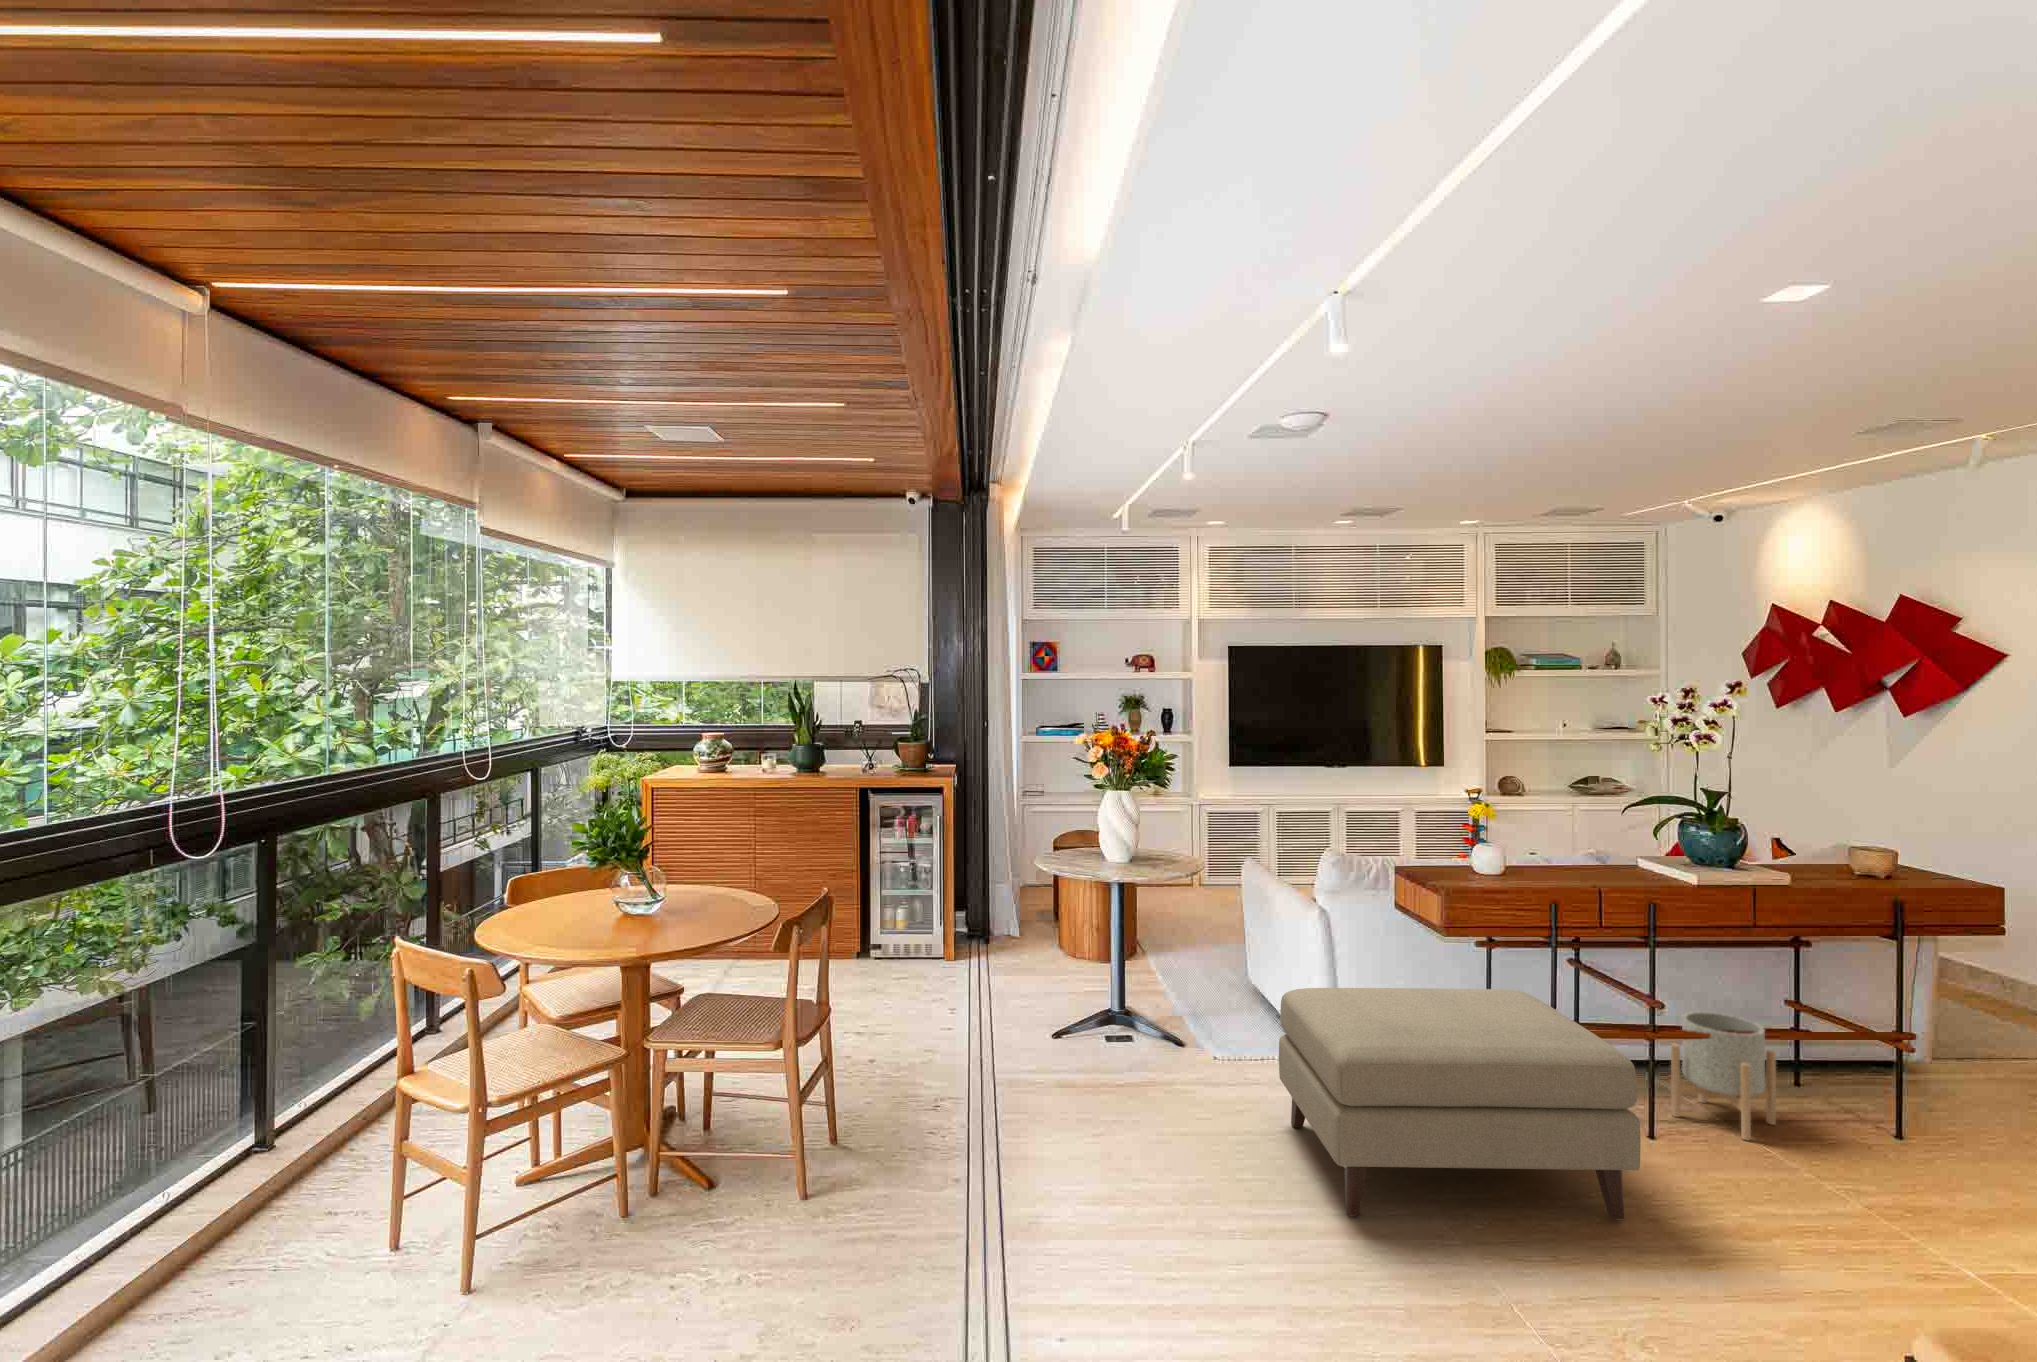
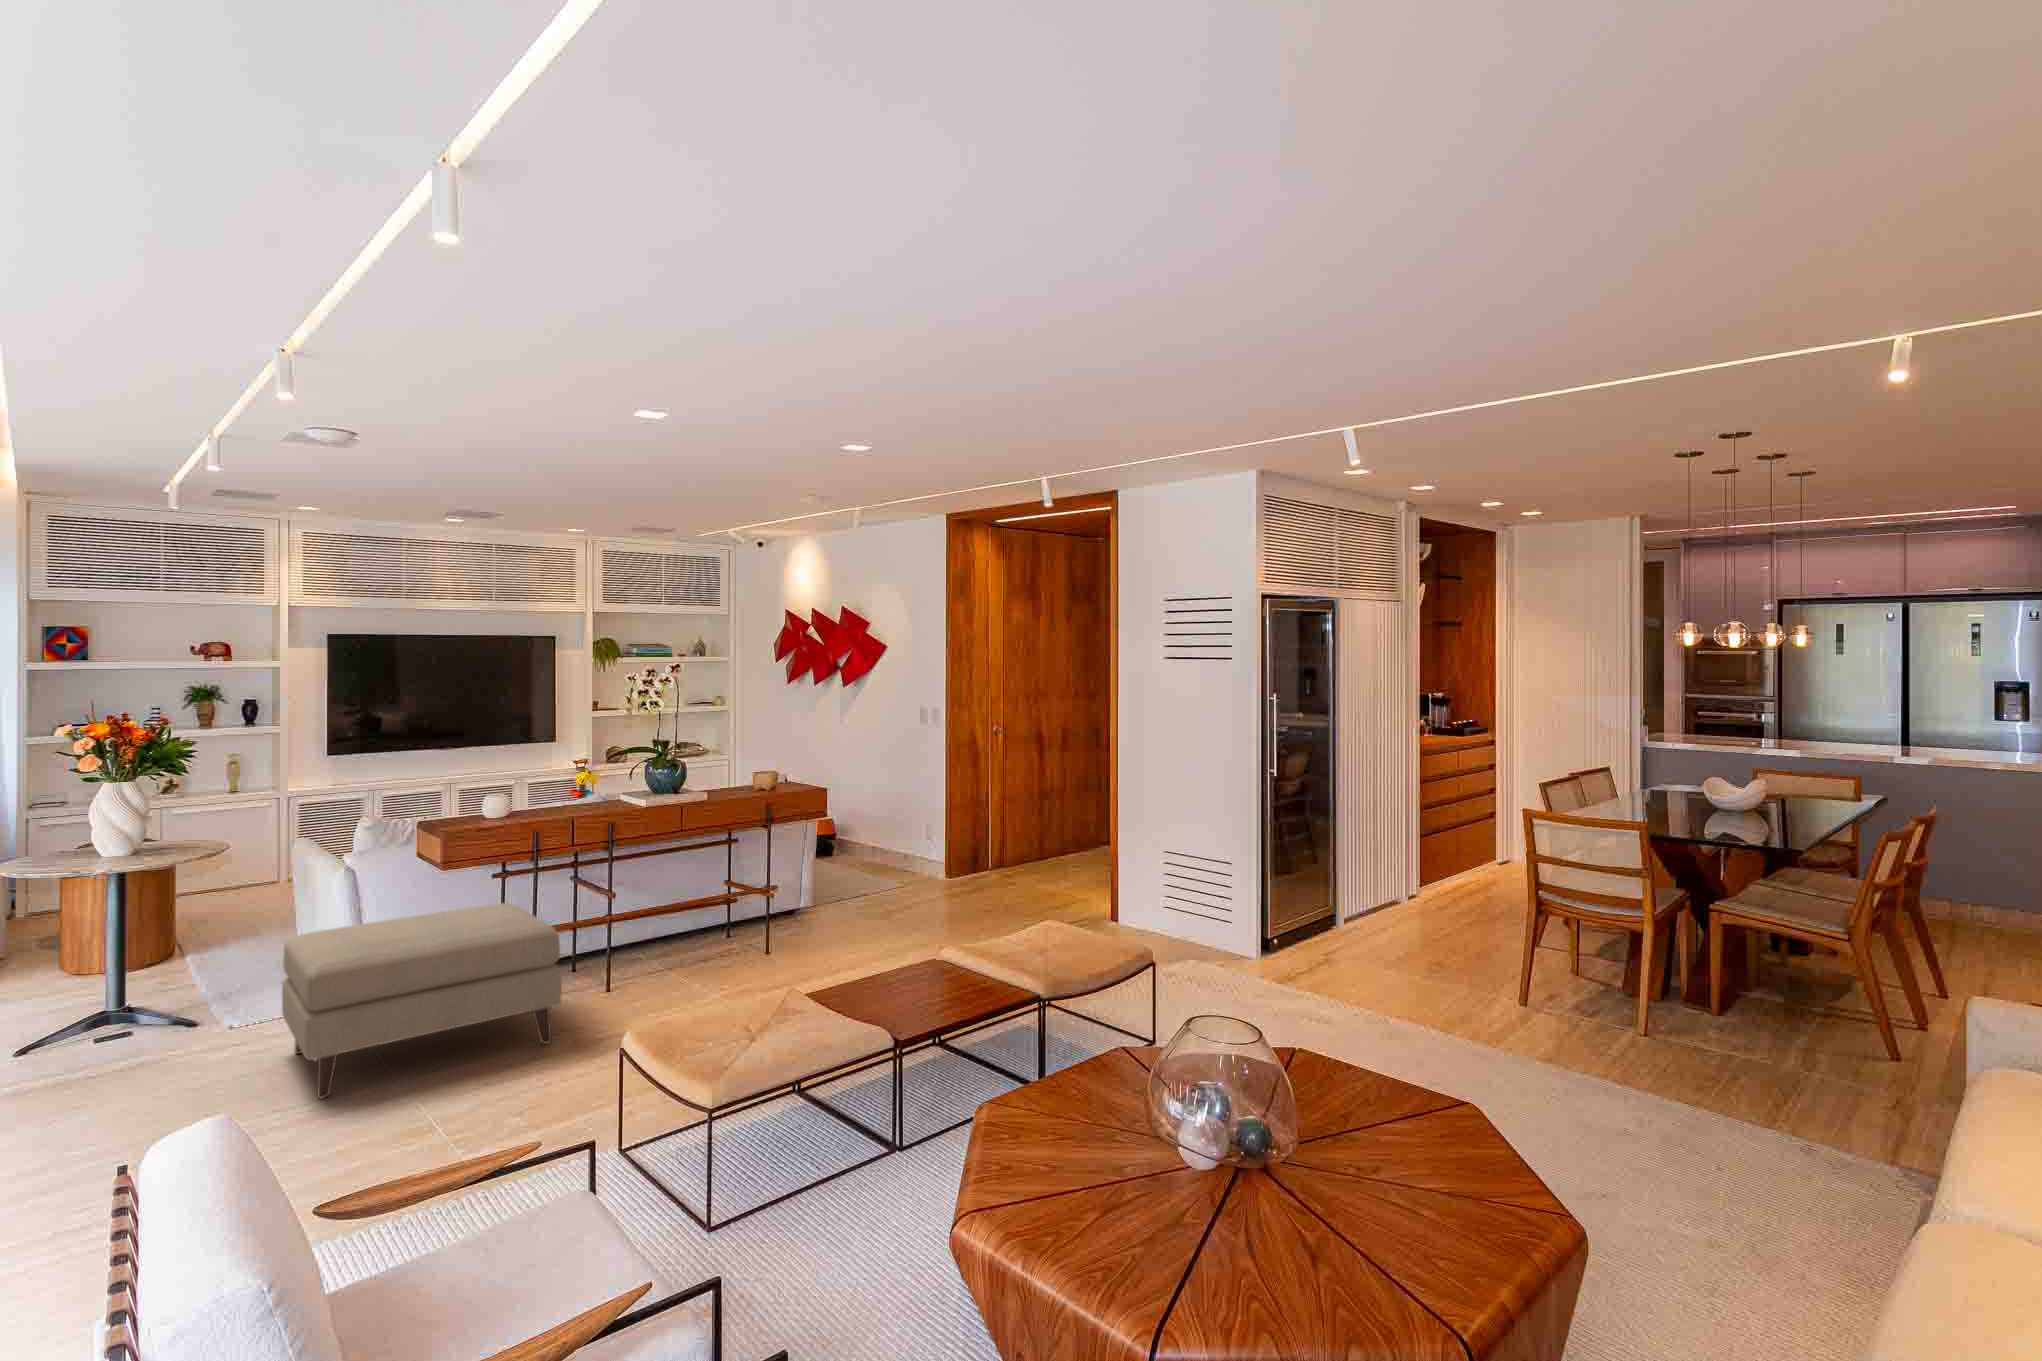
planter: present [1671,1012,1776,1140] -> none [630,897,697,977]

